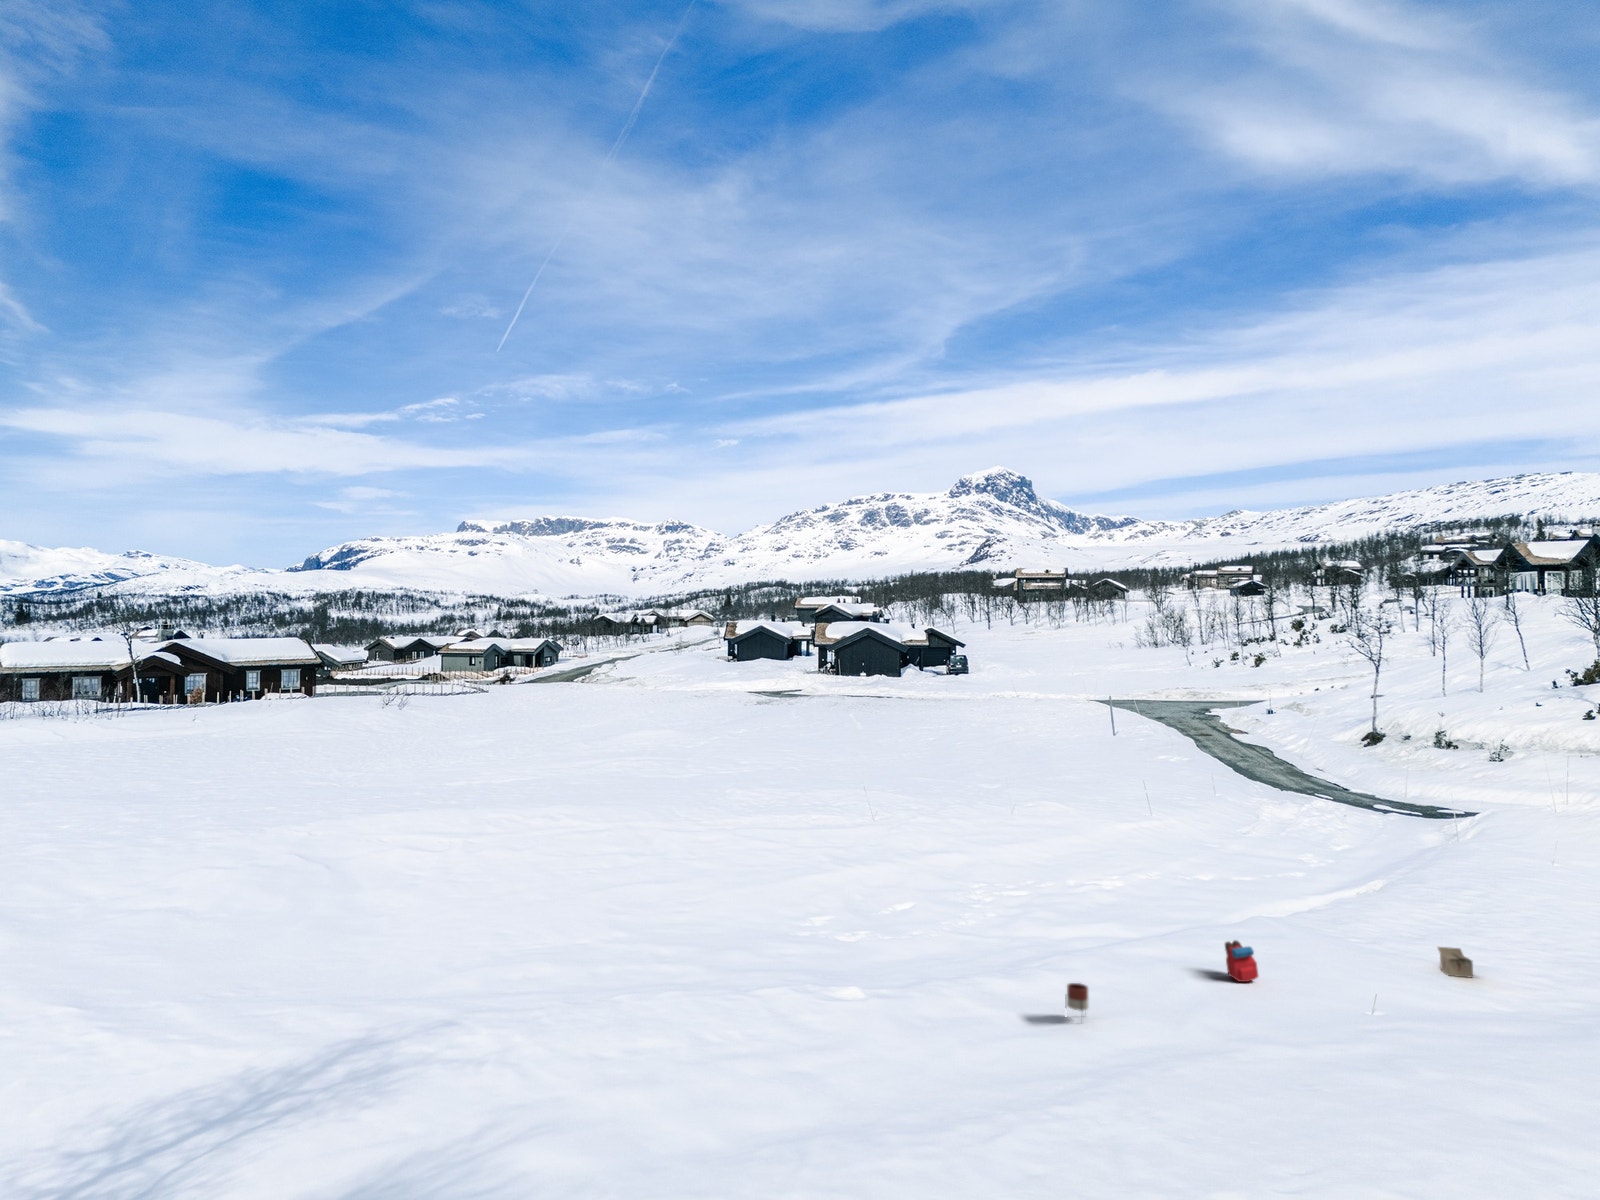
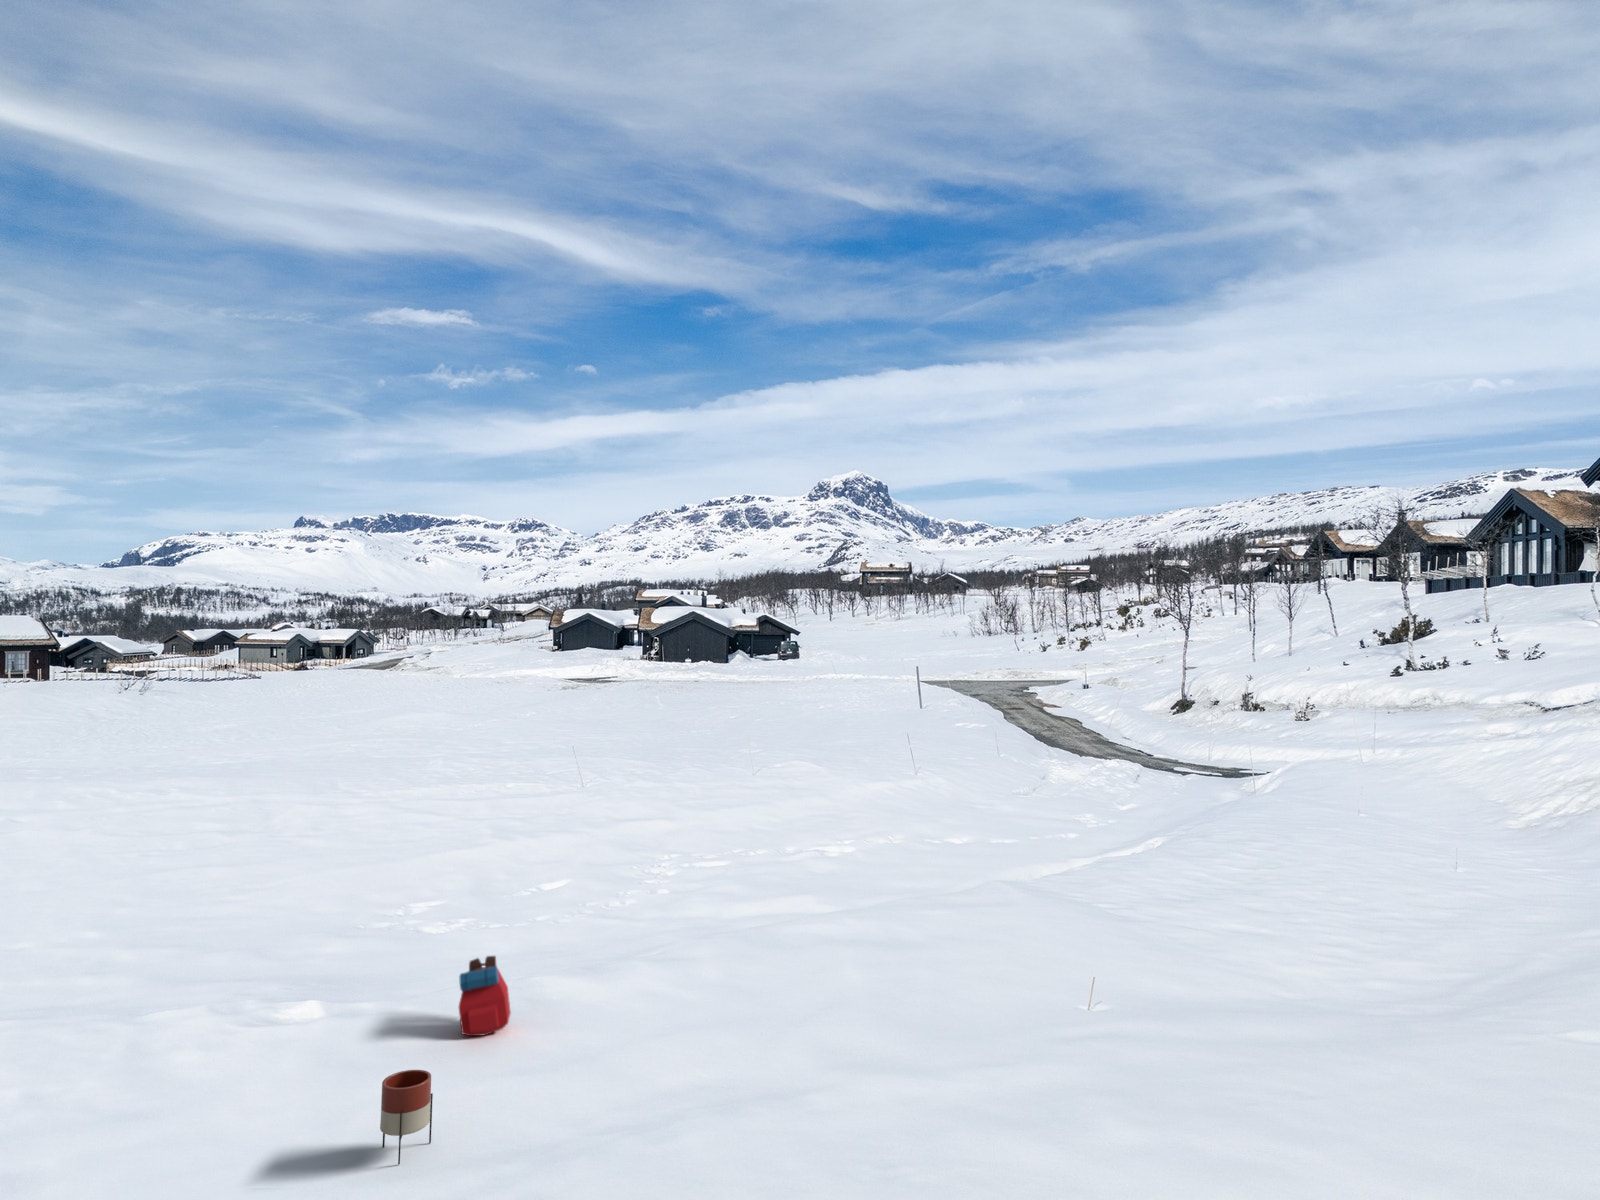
backpack: present [1225,940,1258,982] -> present [459,956,511,1036]
cardboard box: present [1438,947,1473,977] -> none [1183,939,1239,988]

